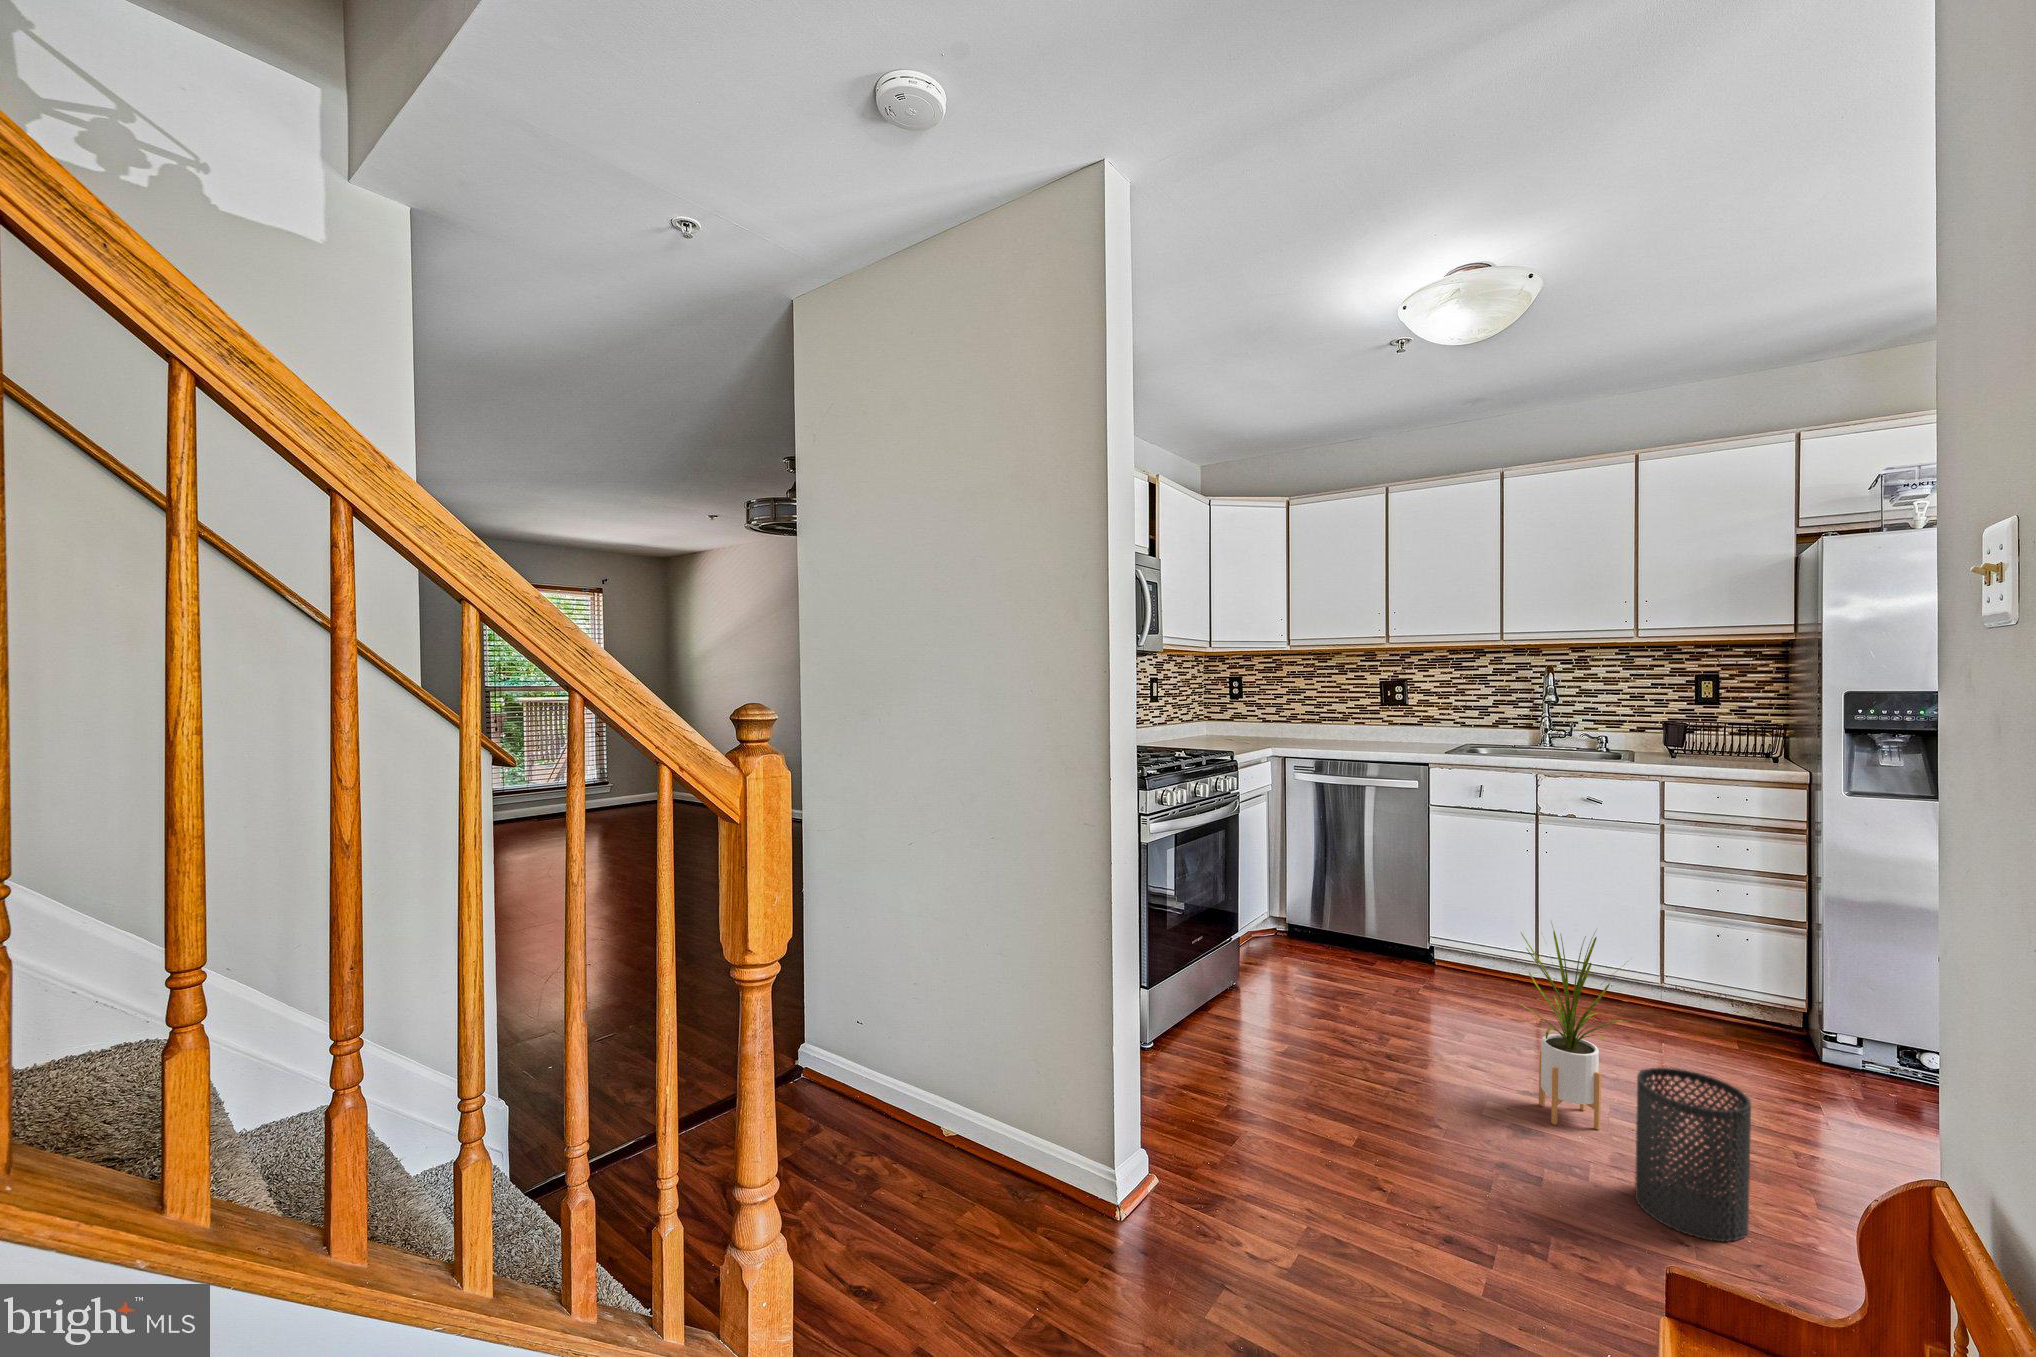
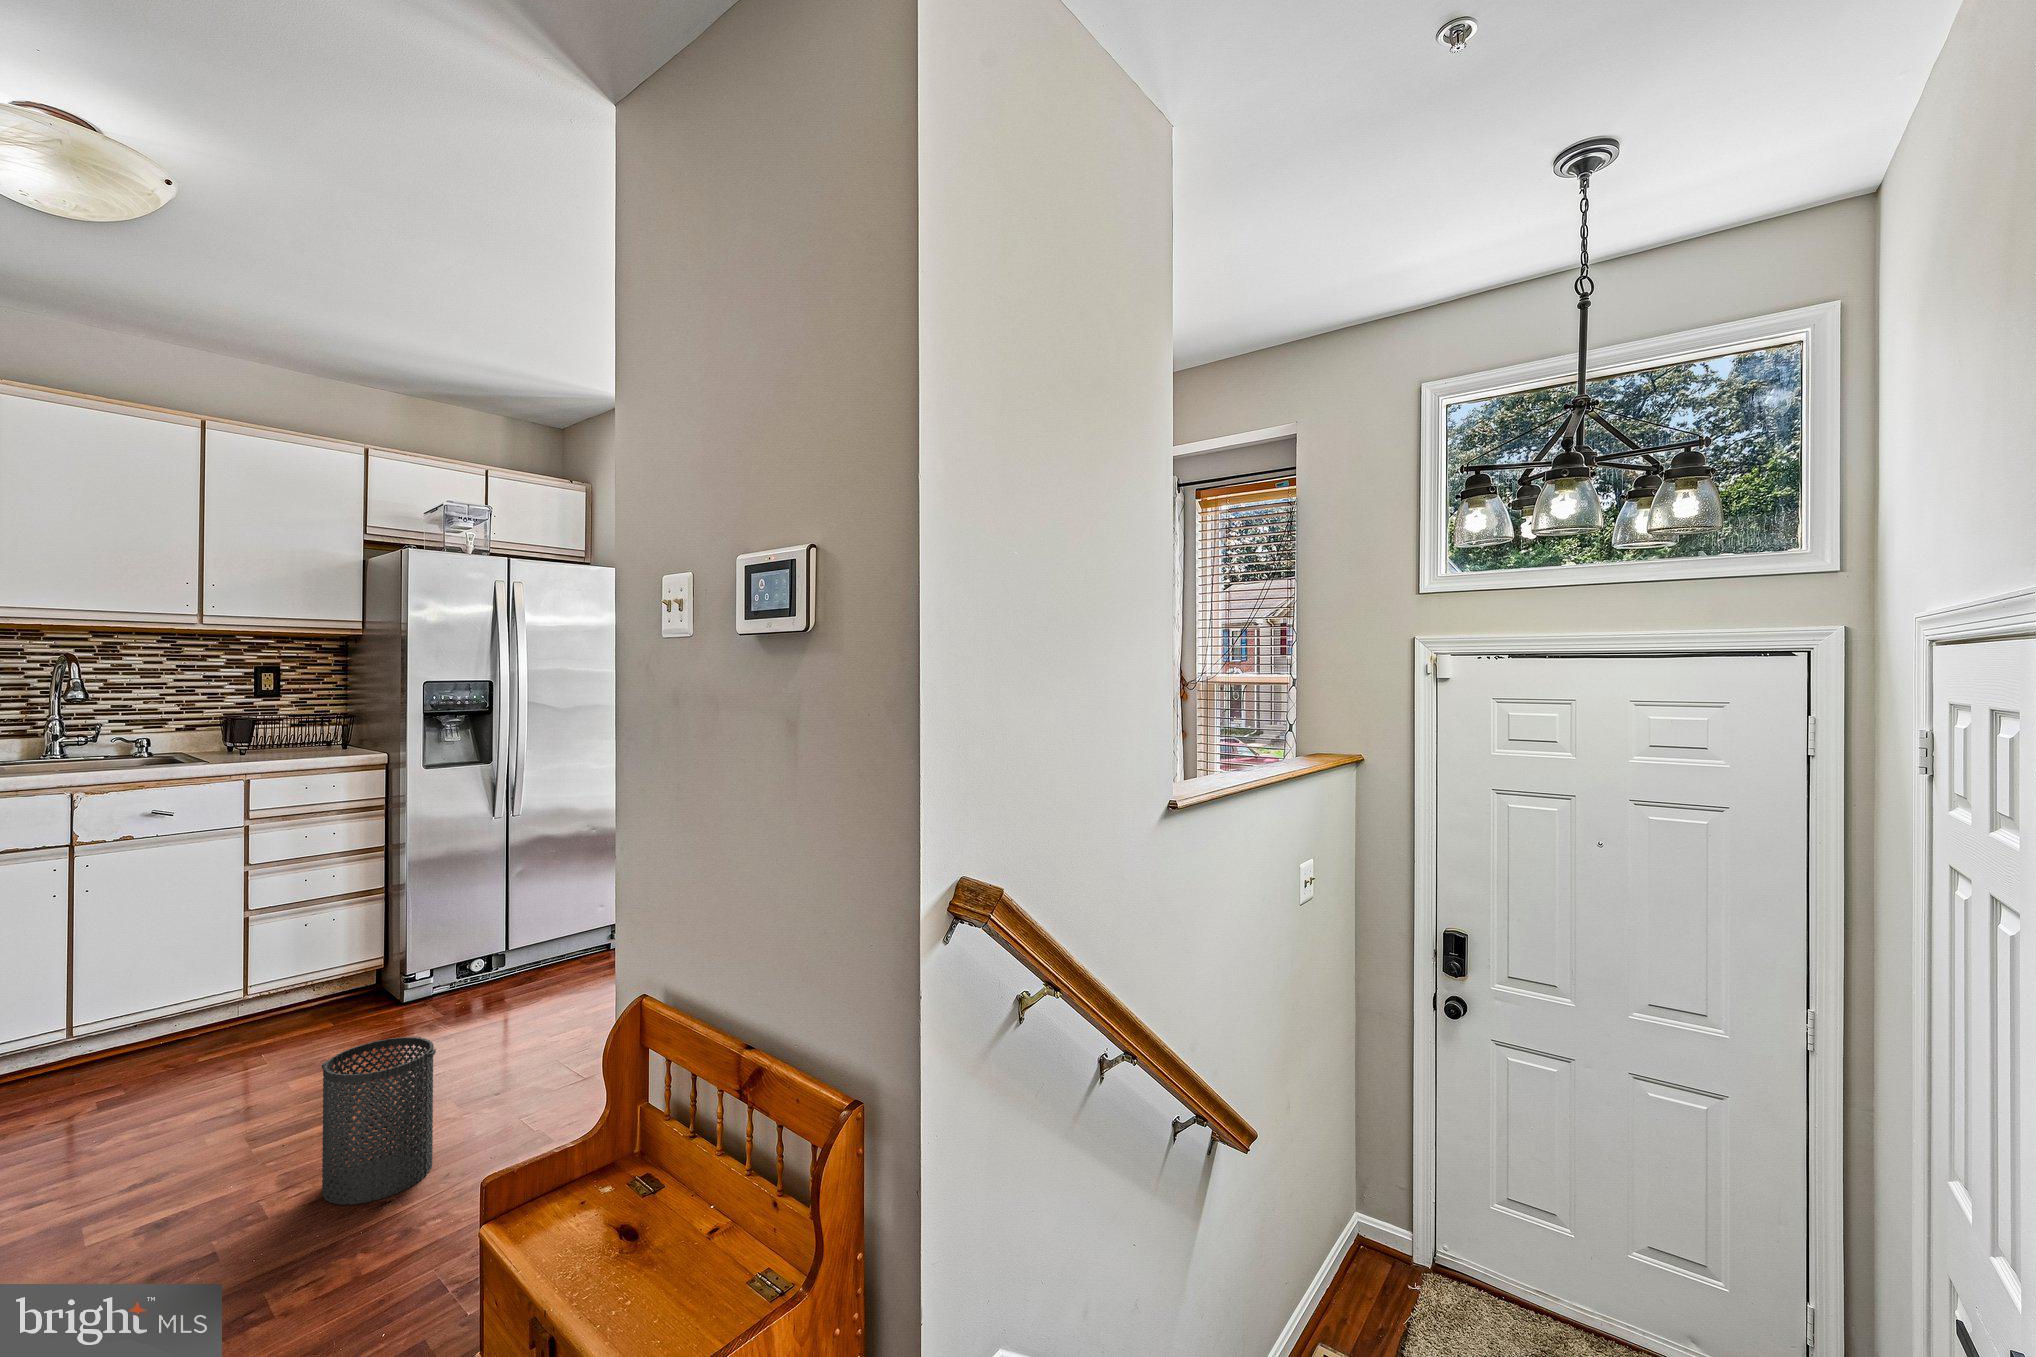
house plant: present [1518,925,1629,1130] -> none [121,940,285,1191]

